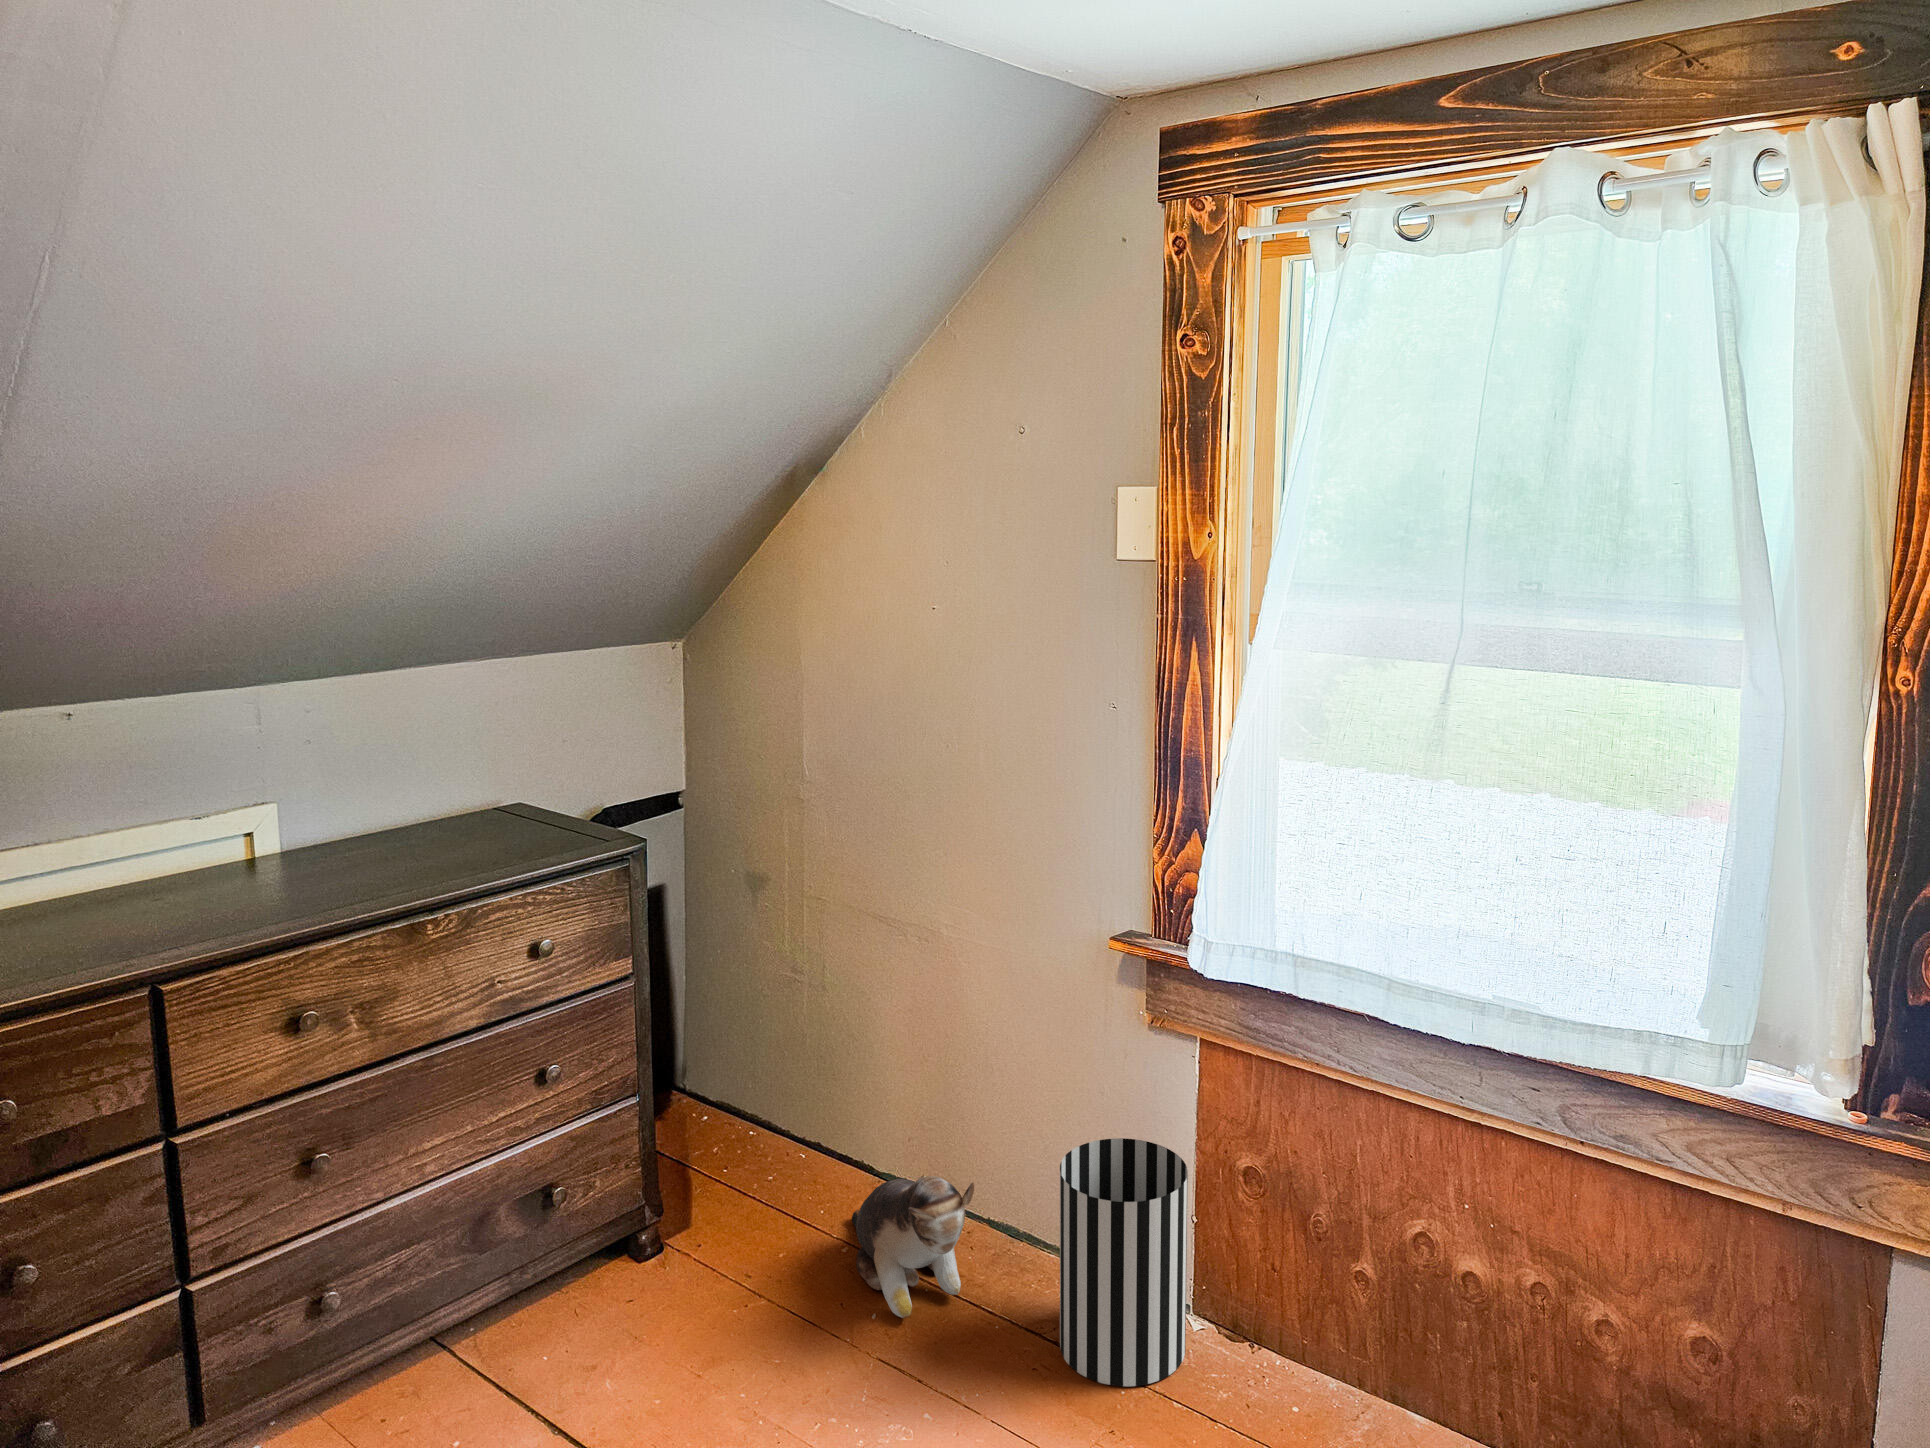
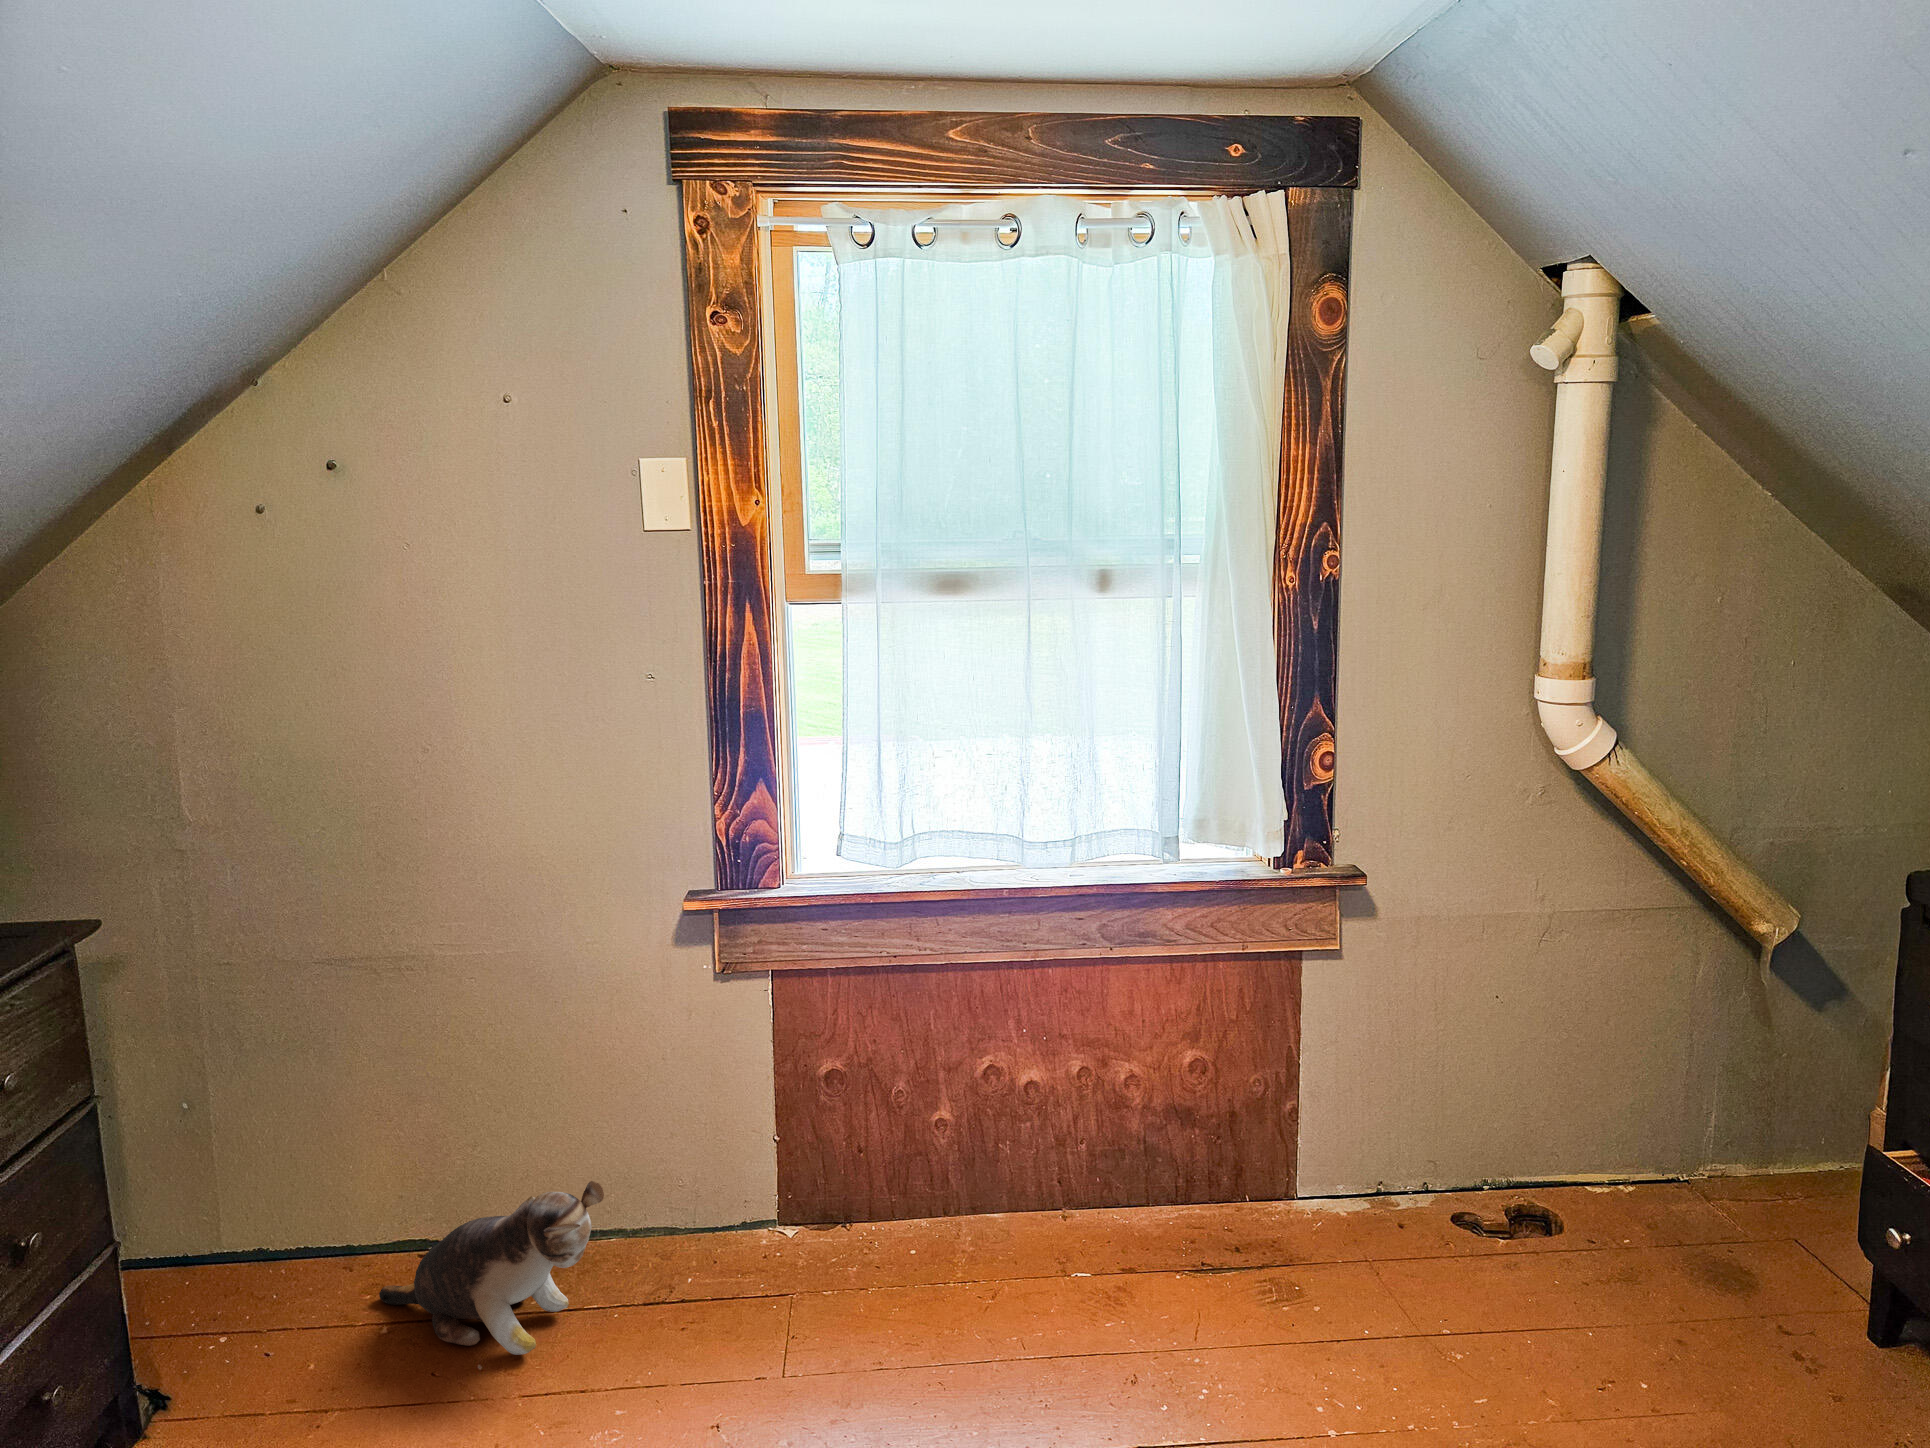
wastebasket: present [1060,1138,1188,1386] -> none [676,1081,809,1313]

